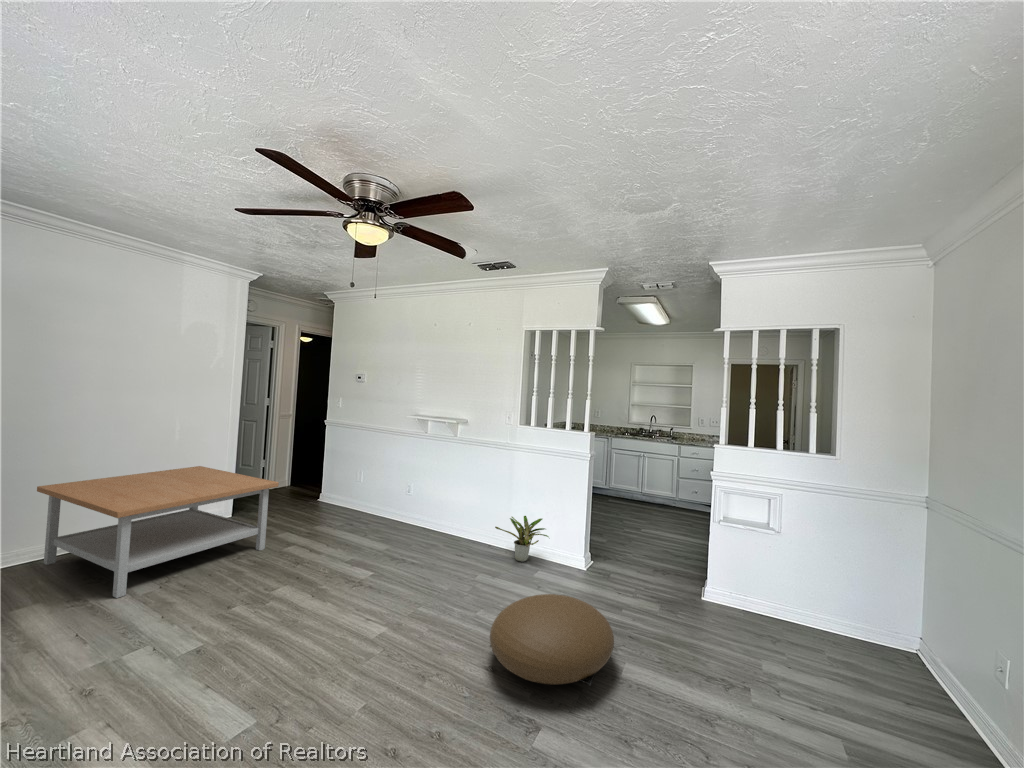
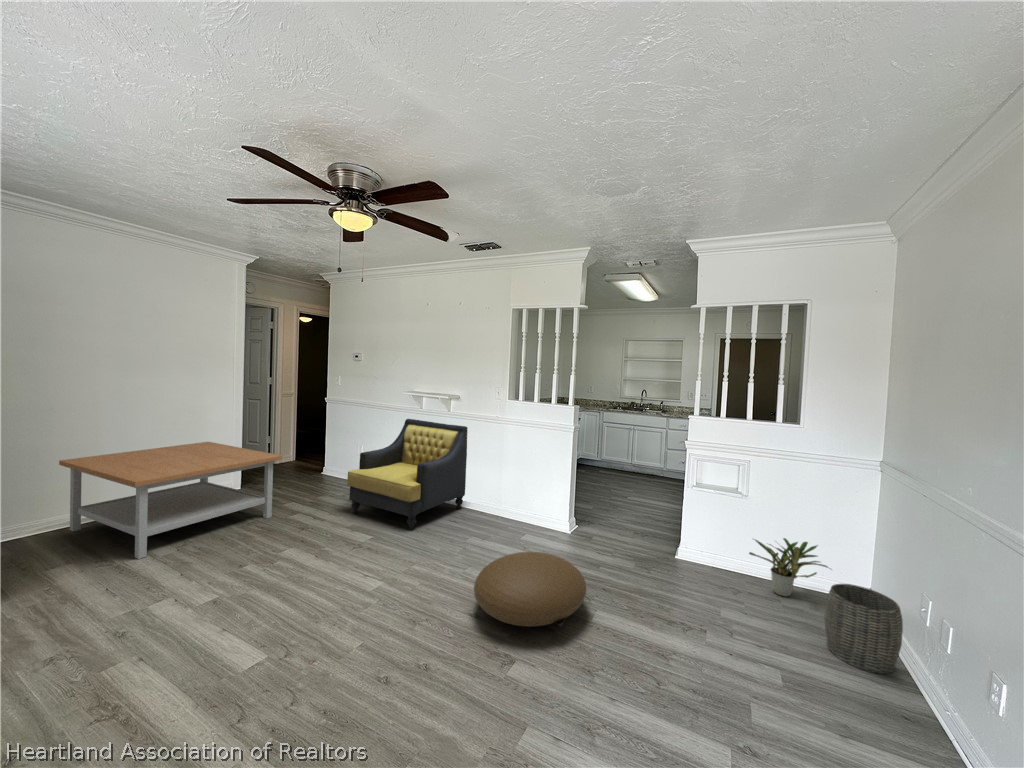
armchair: none [347,444,475,565] -> present [347,419,468,530]
potted plant: present [495,516,548,562] -> present [749,538,828,597]
woven basket: none [881,636,975,744] -> present [825,584,903,674]

